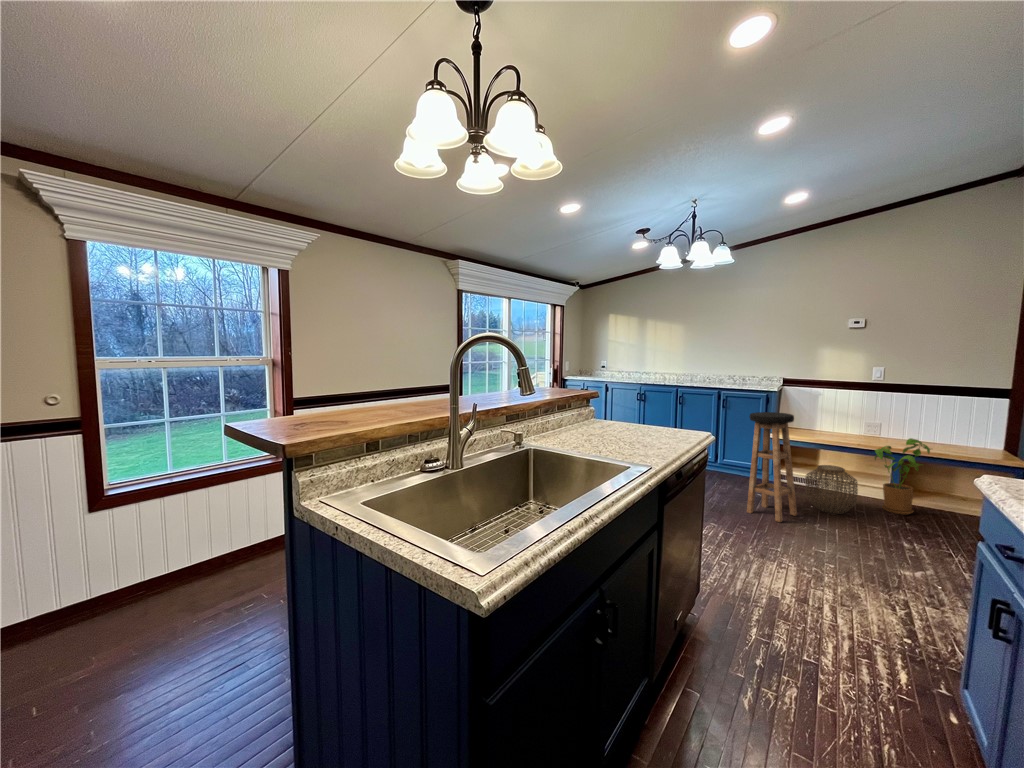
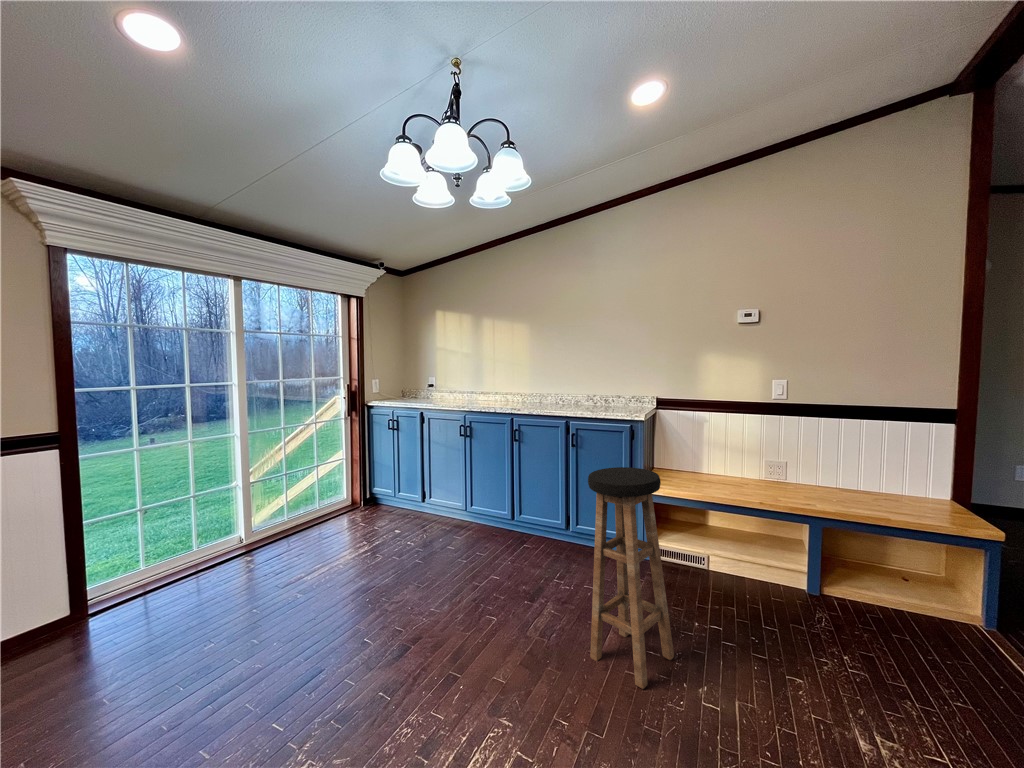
house plant: present [875,438,930,515] -> none [786,499,872,628]
woven basket: present [805,465,858,514] -> none [687,549,768,642]

